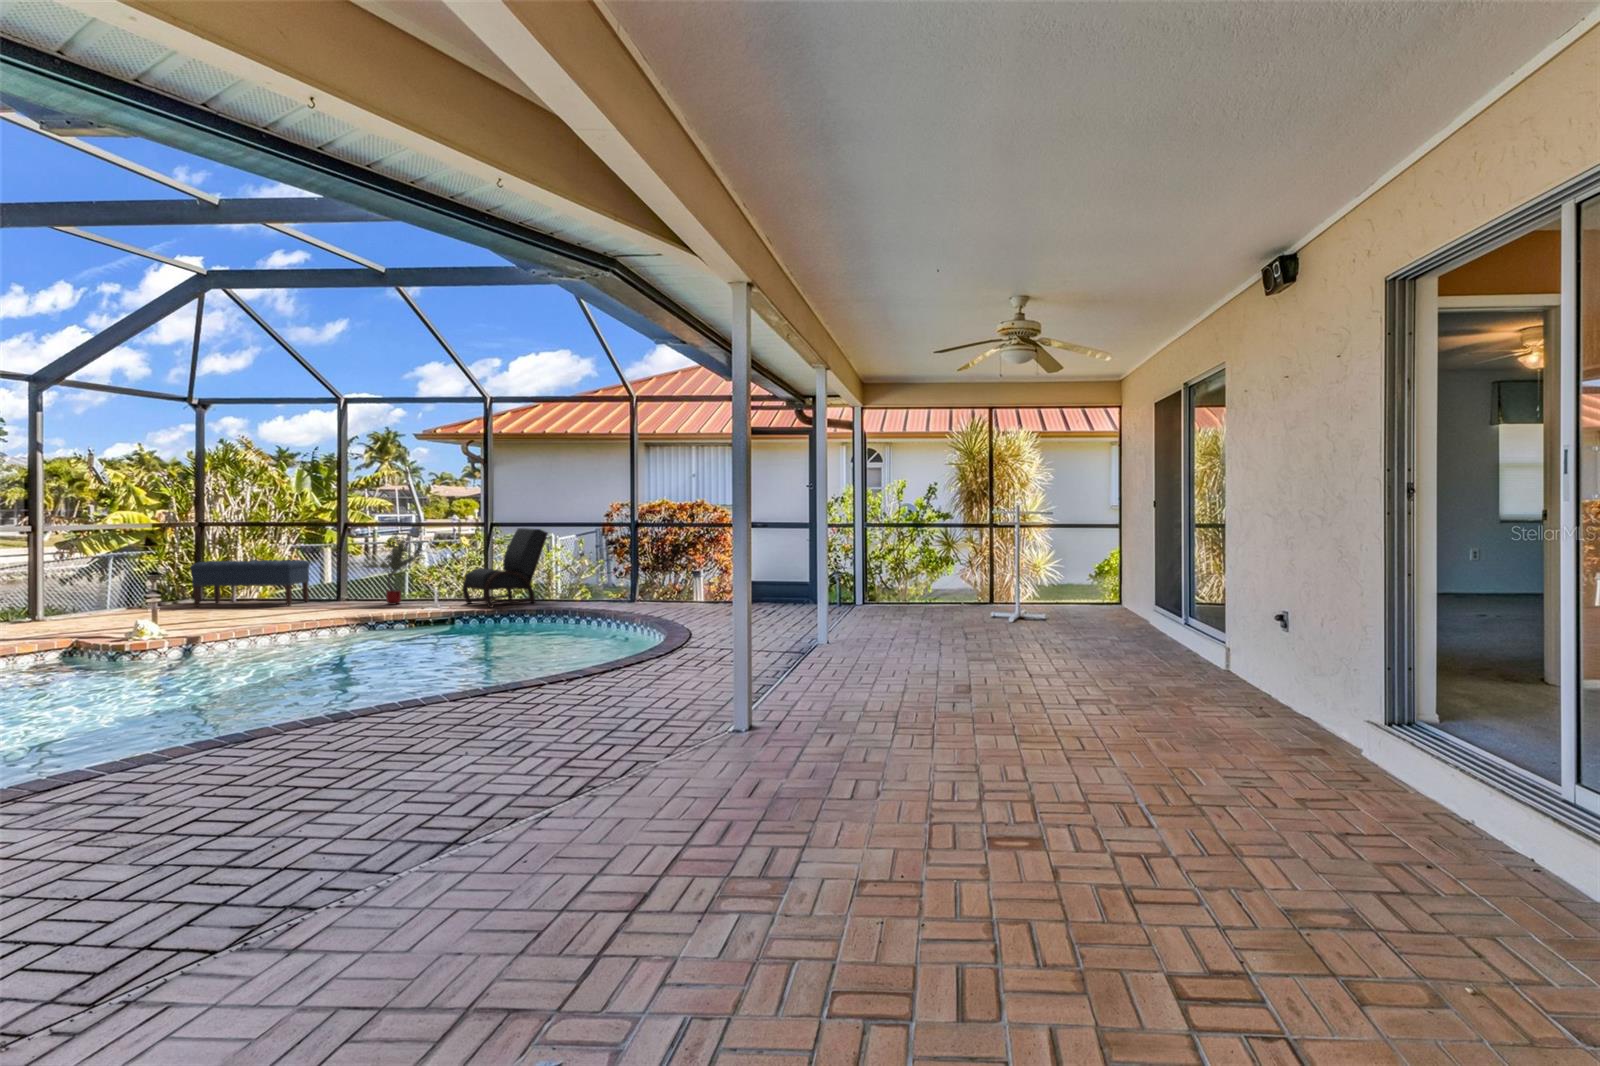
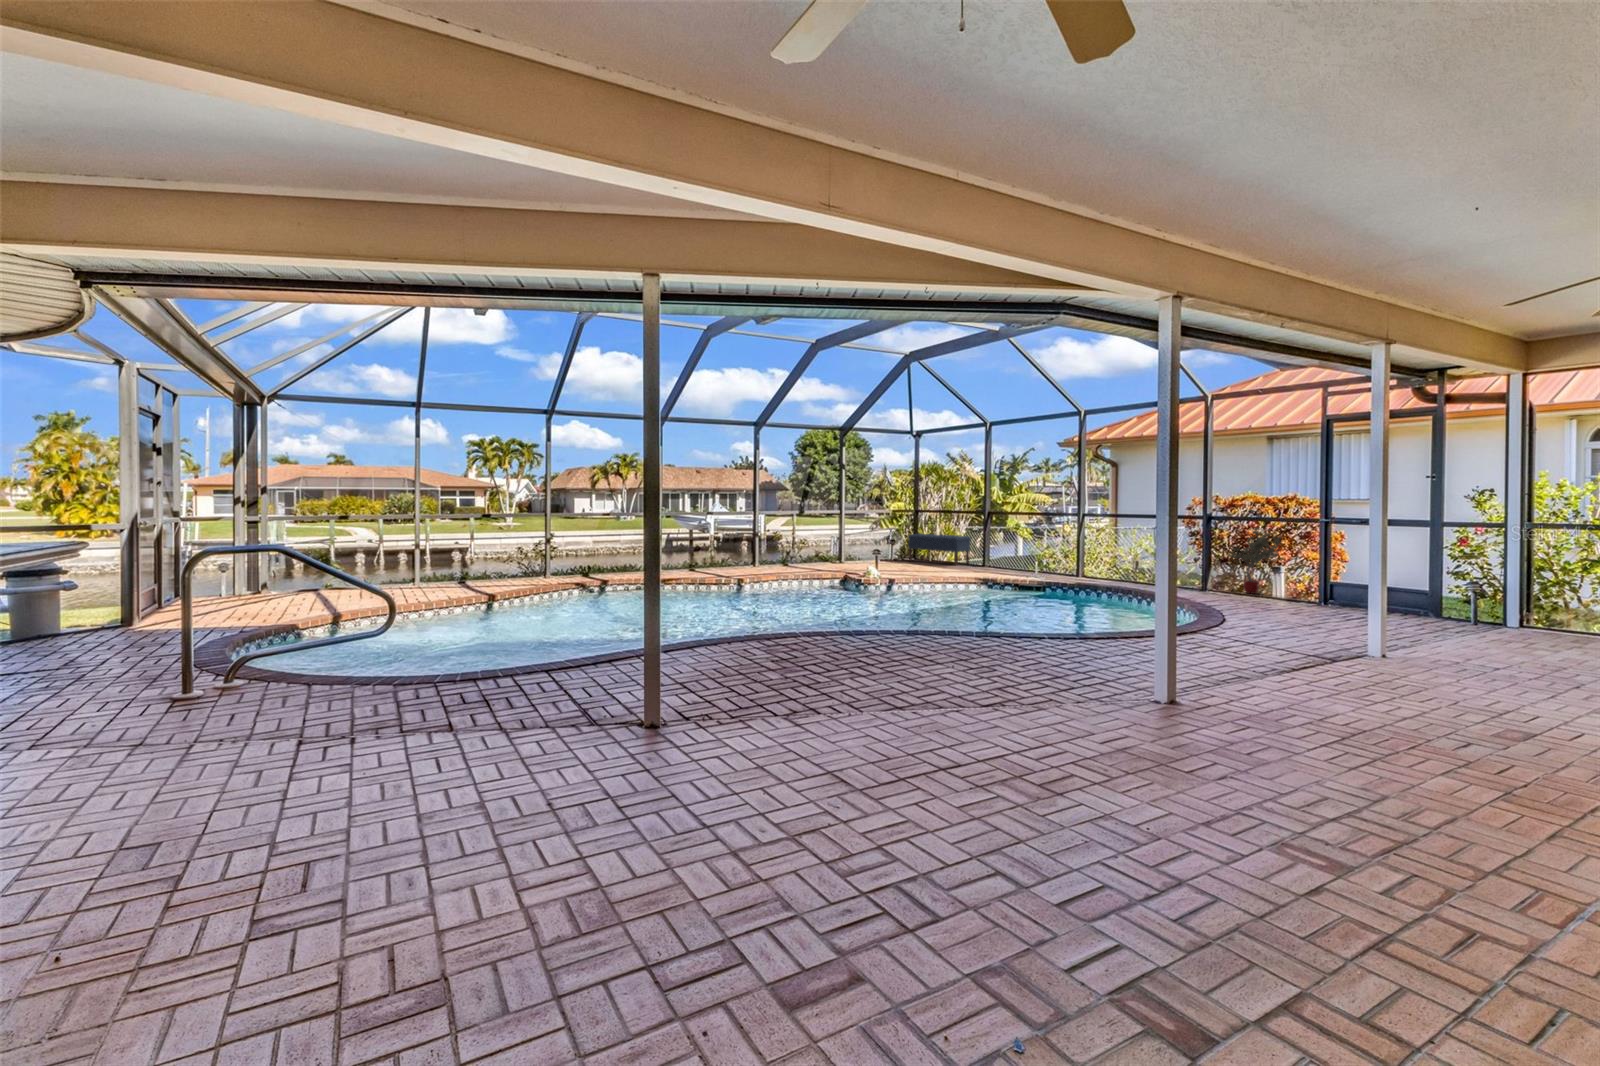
lounge chair: present [462,528,548,608] -> none [1063,519,1133,581]
potted tree: present [363,533,423,605] -> present [1229,528,1280,594]

